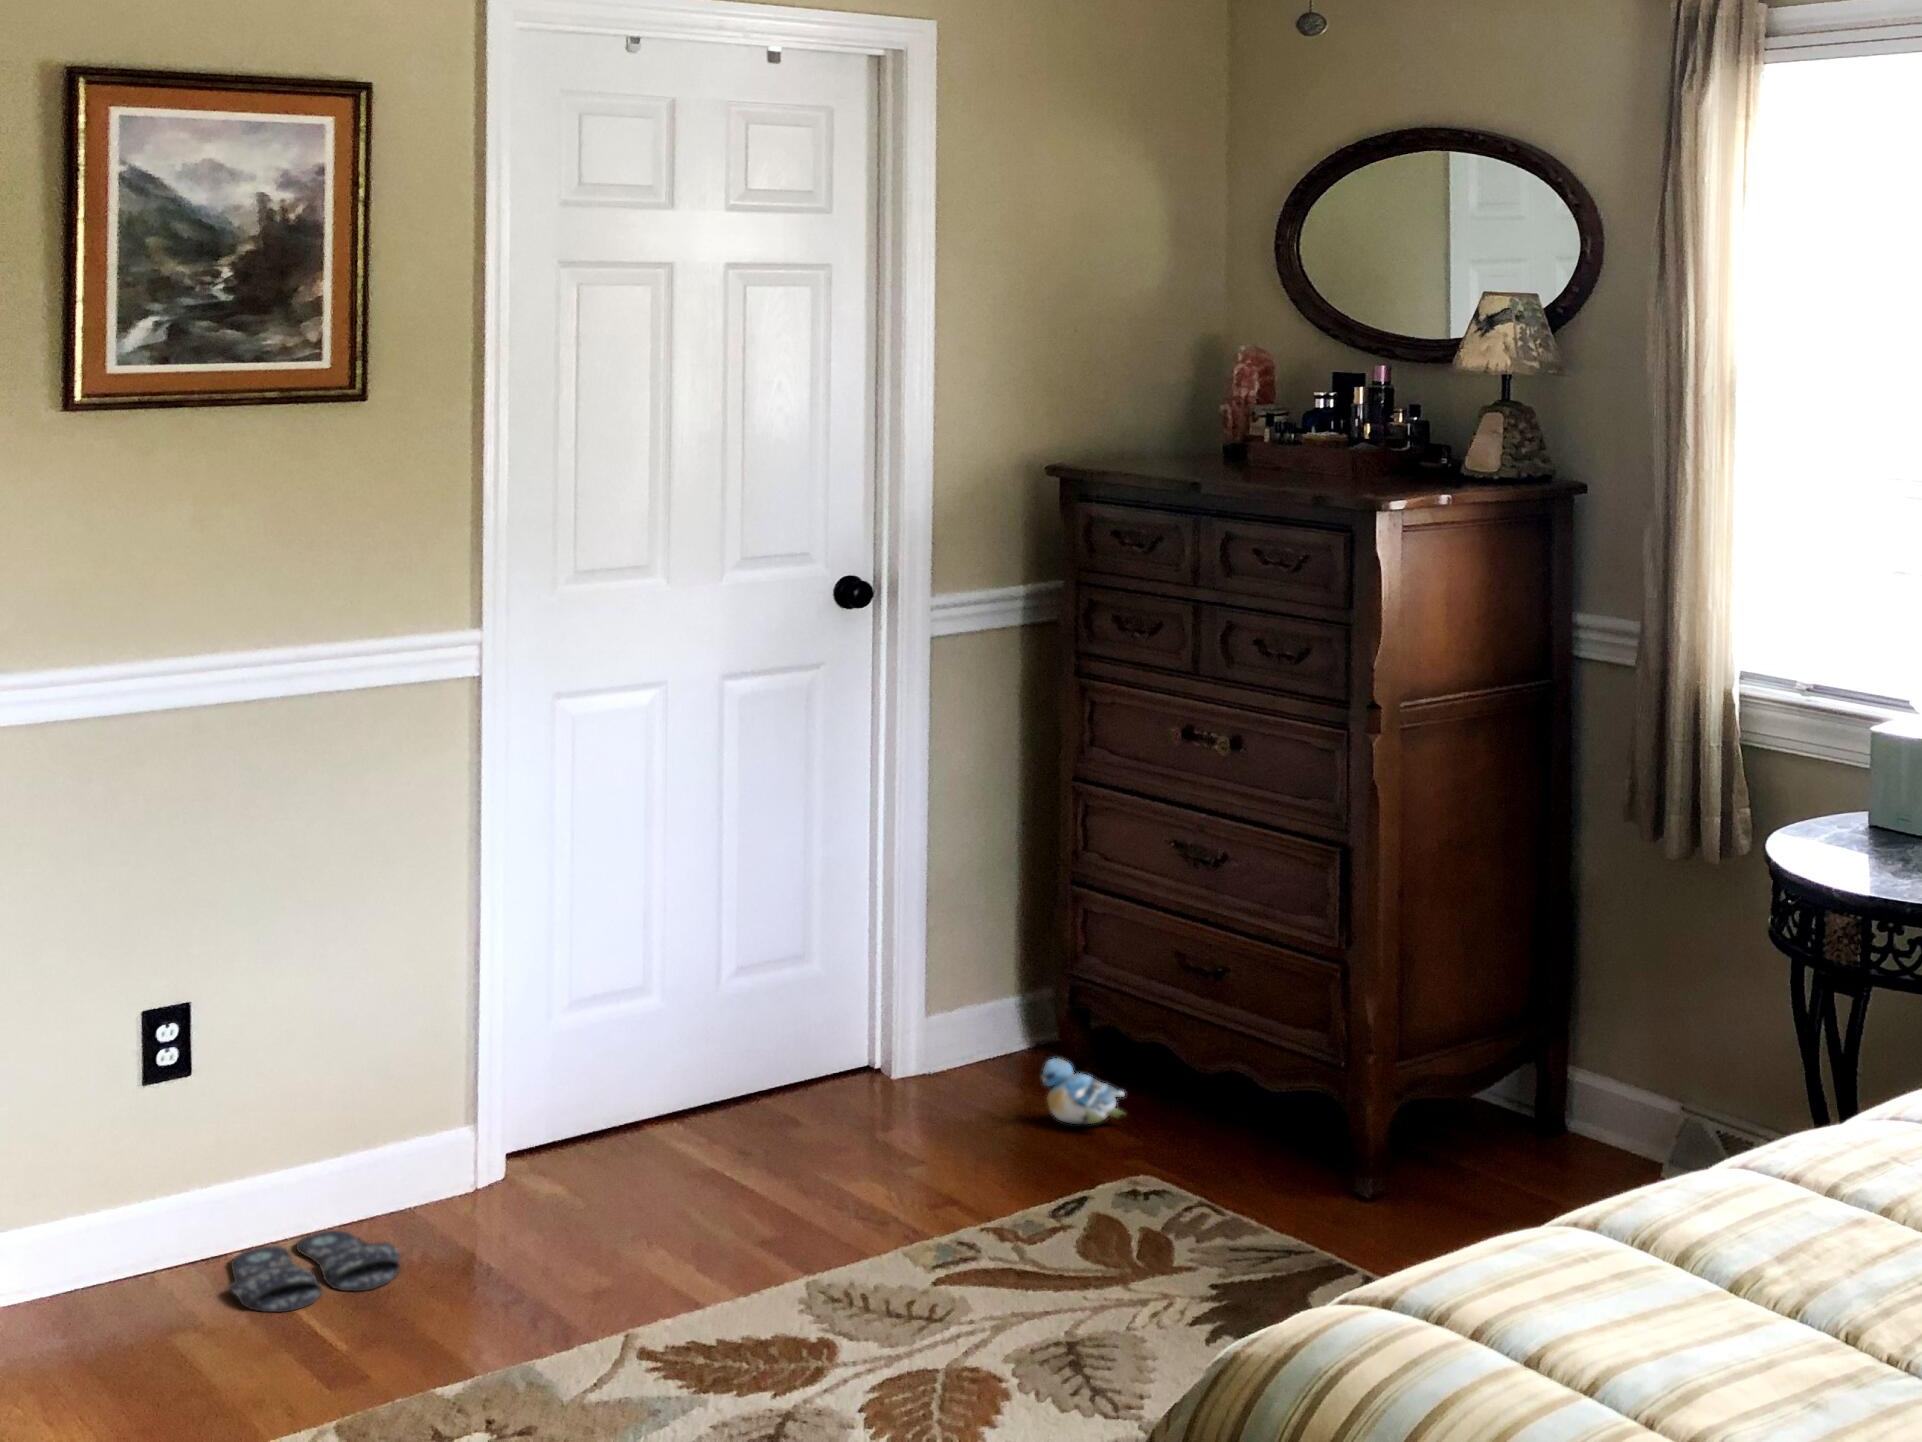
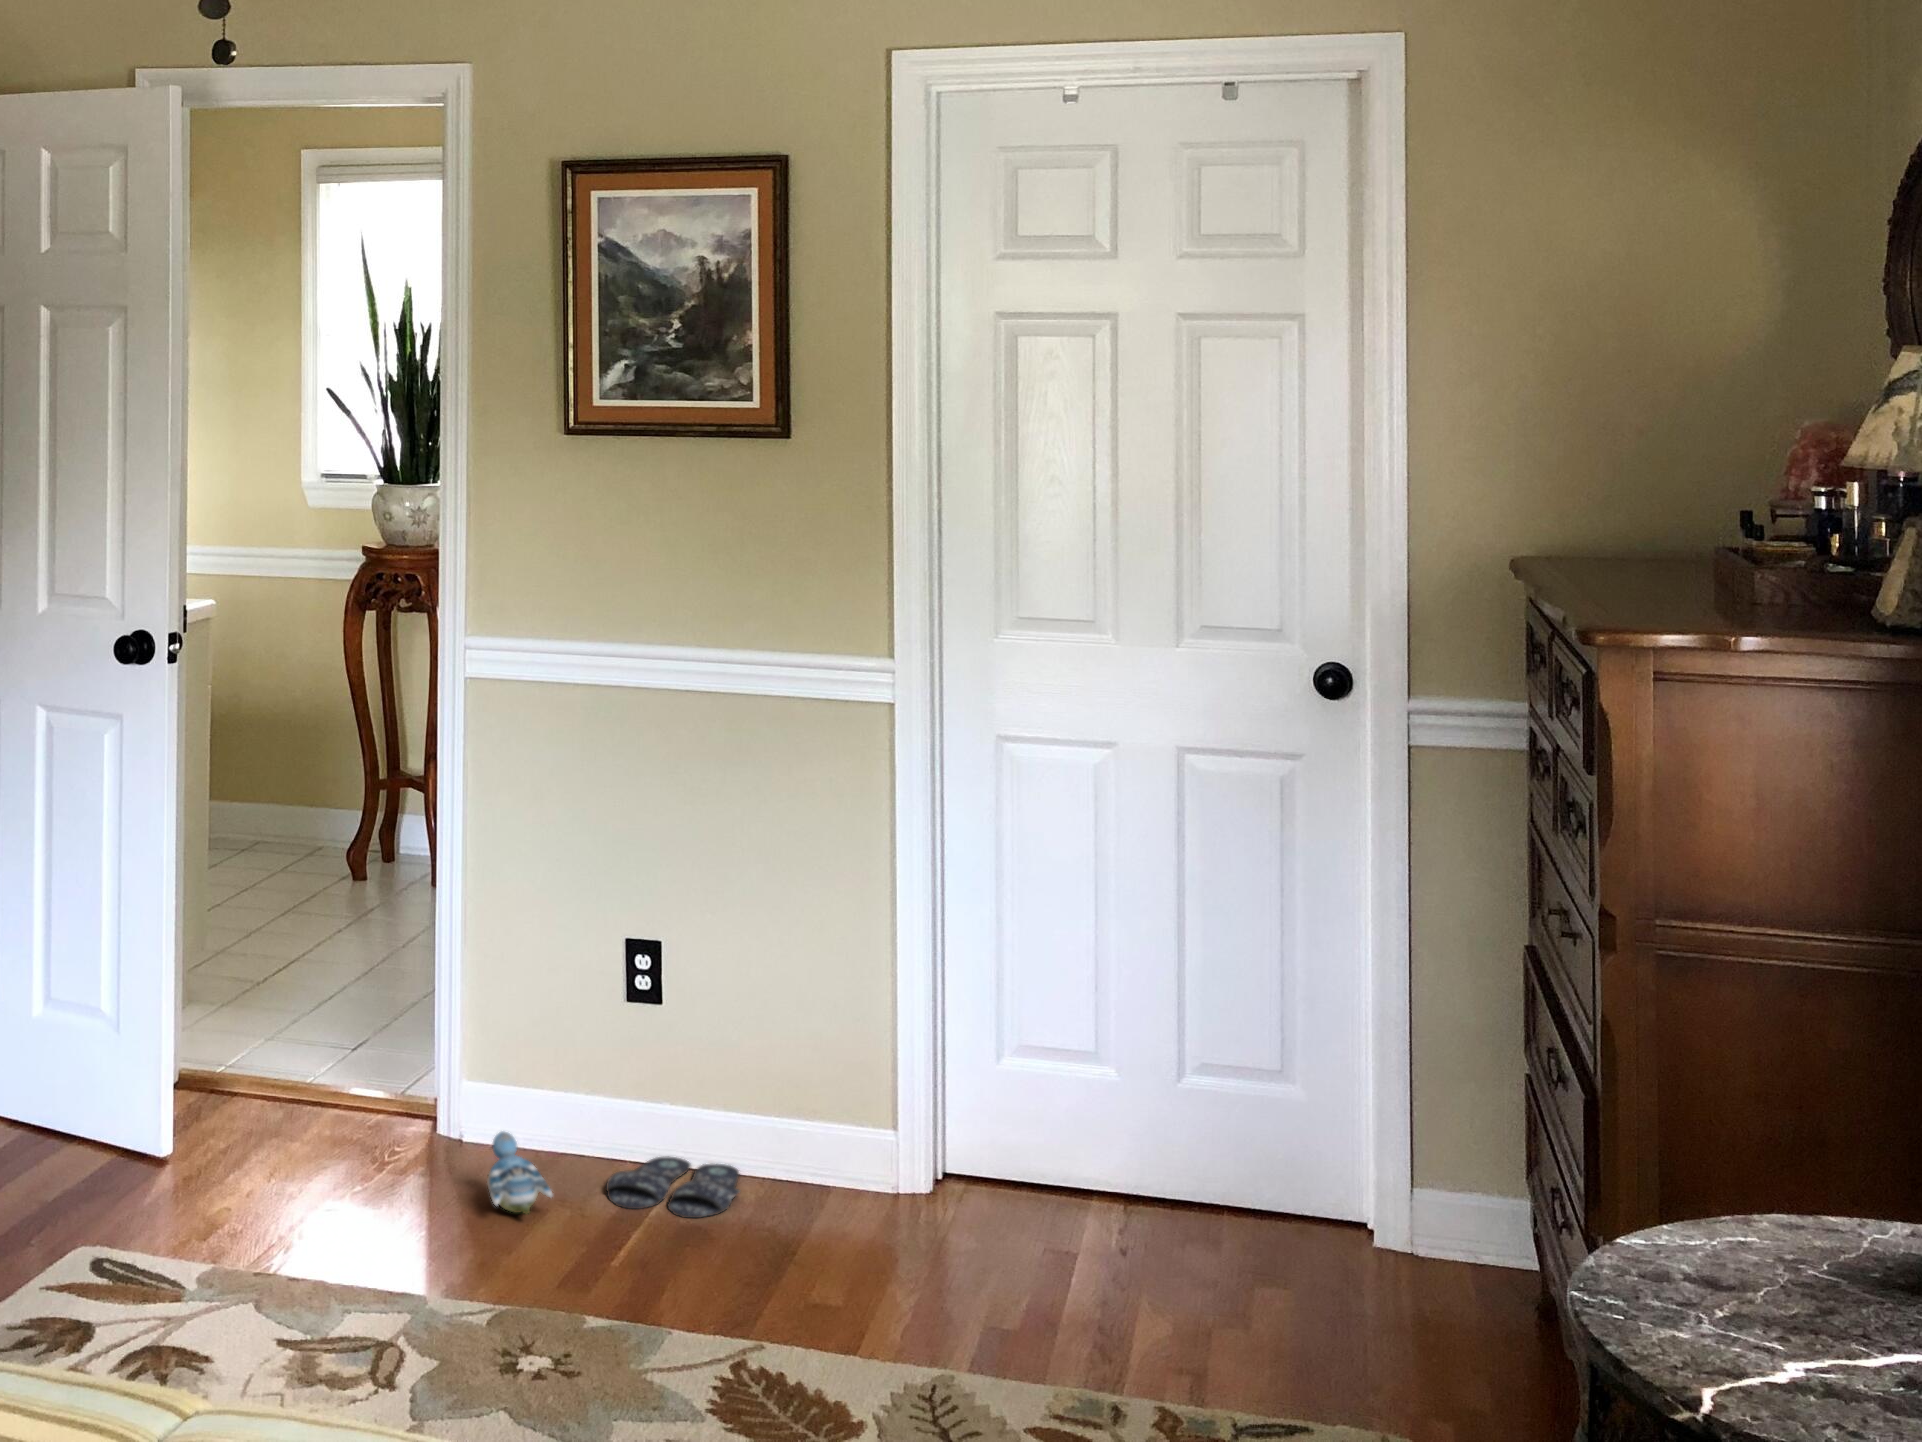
plush toy: present [1041,1058,1125,1124] -> present [487,1132,552,1214]

